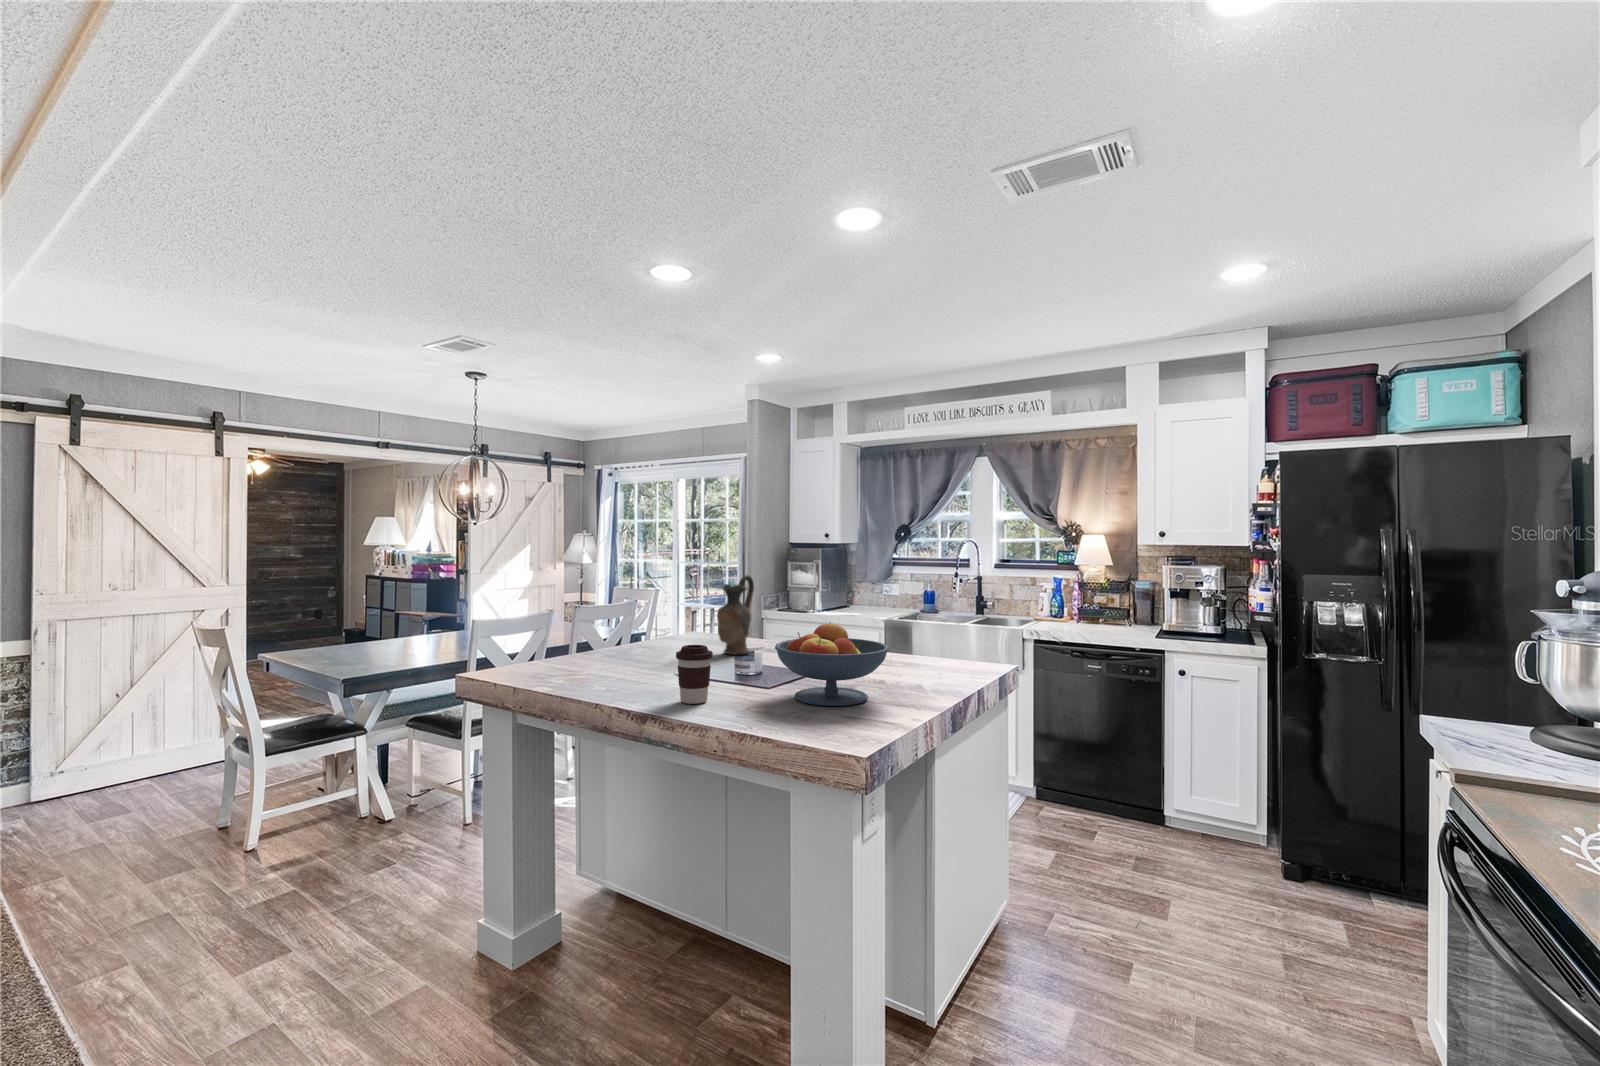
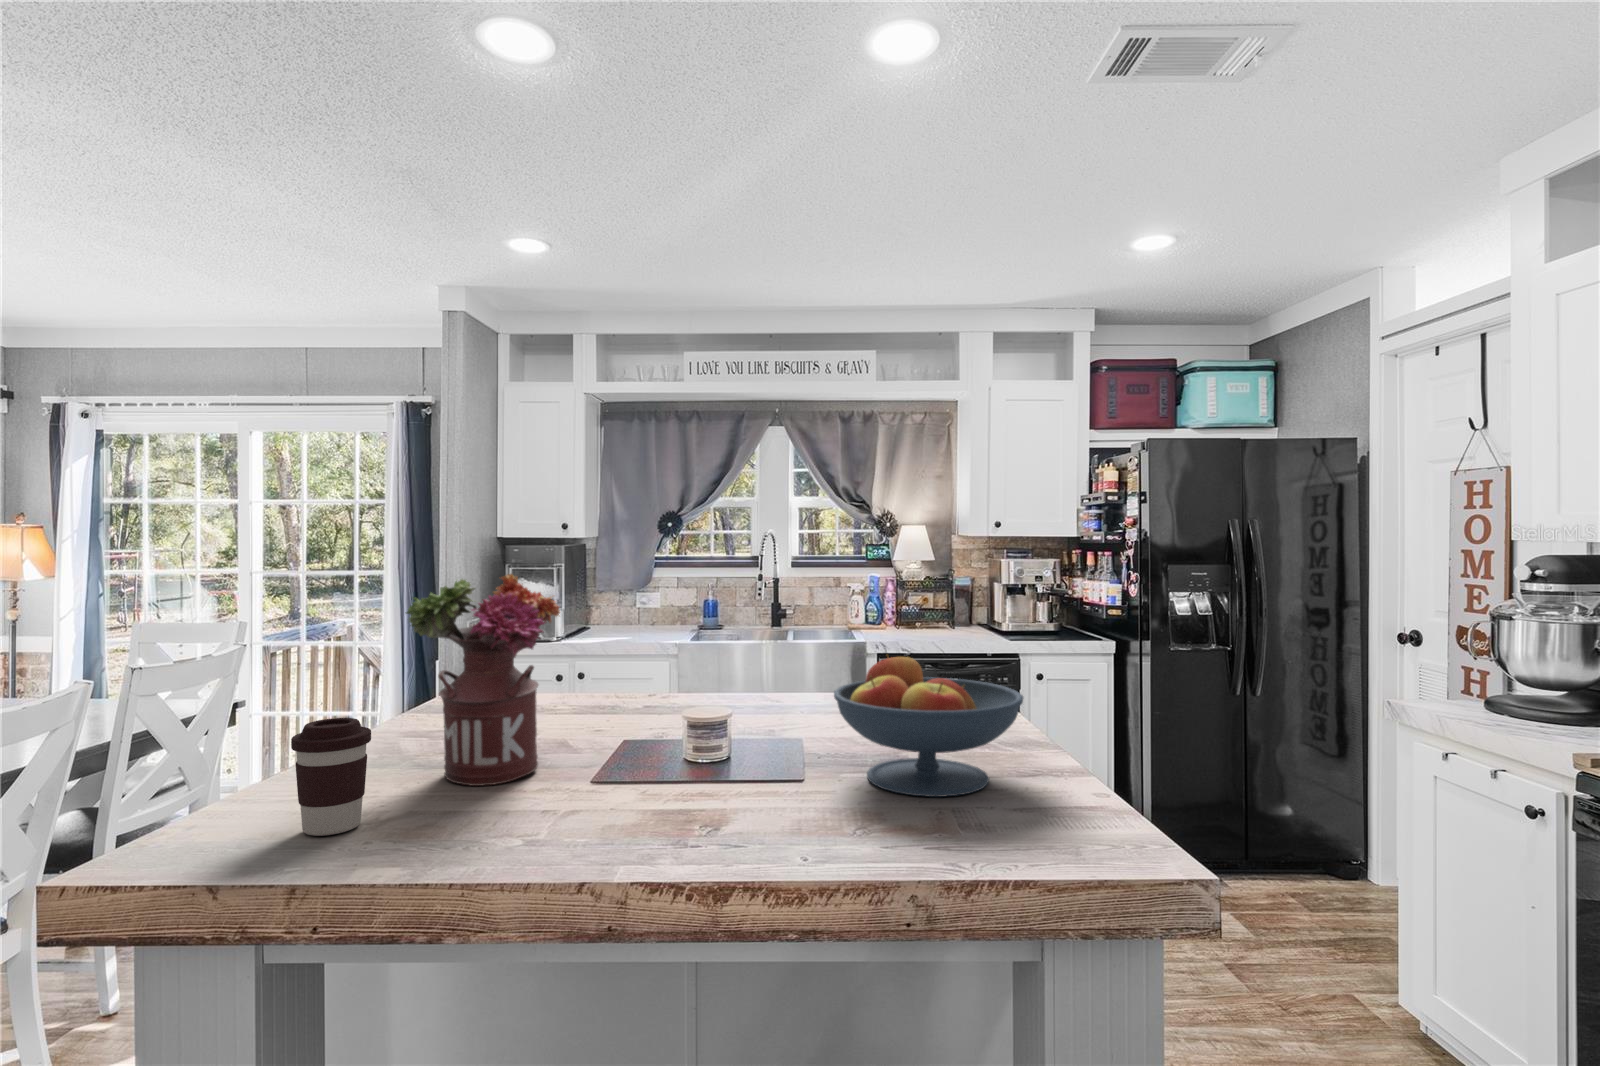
flower arrangement: none [596,565,673,673] -> present [406,574,560,786]
ceramic pitcher: present [717,575,754,655] -> none [579,586,636,722]
coffee cup: present [676,645,713,704] -> present [291,718,371,836]

